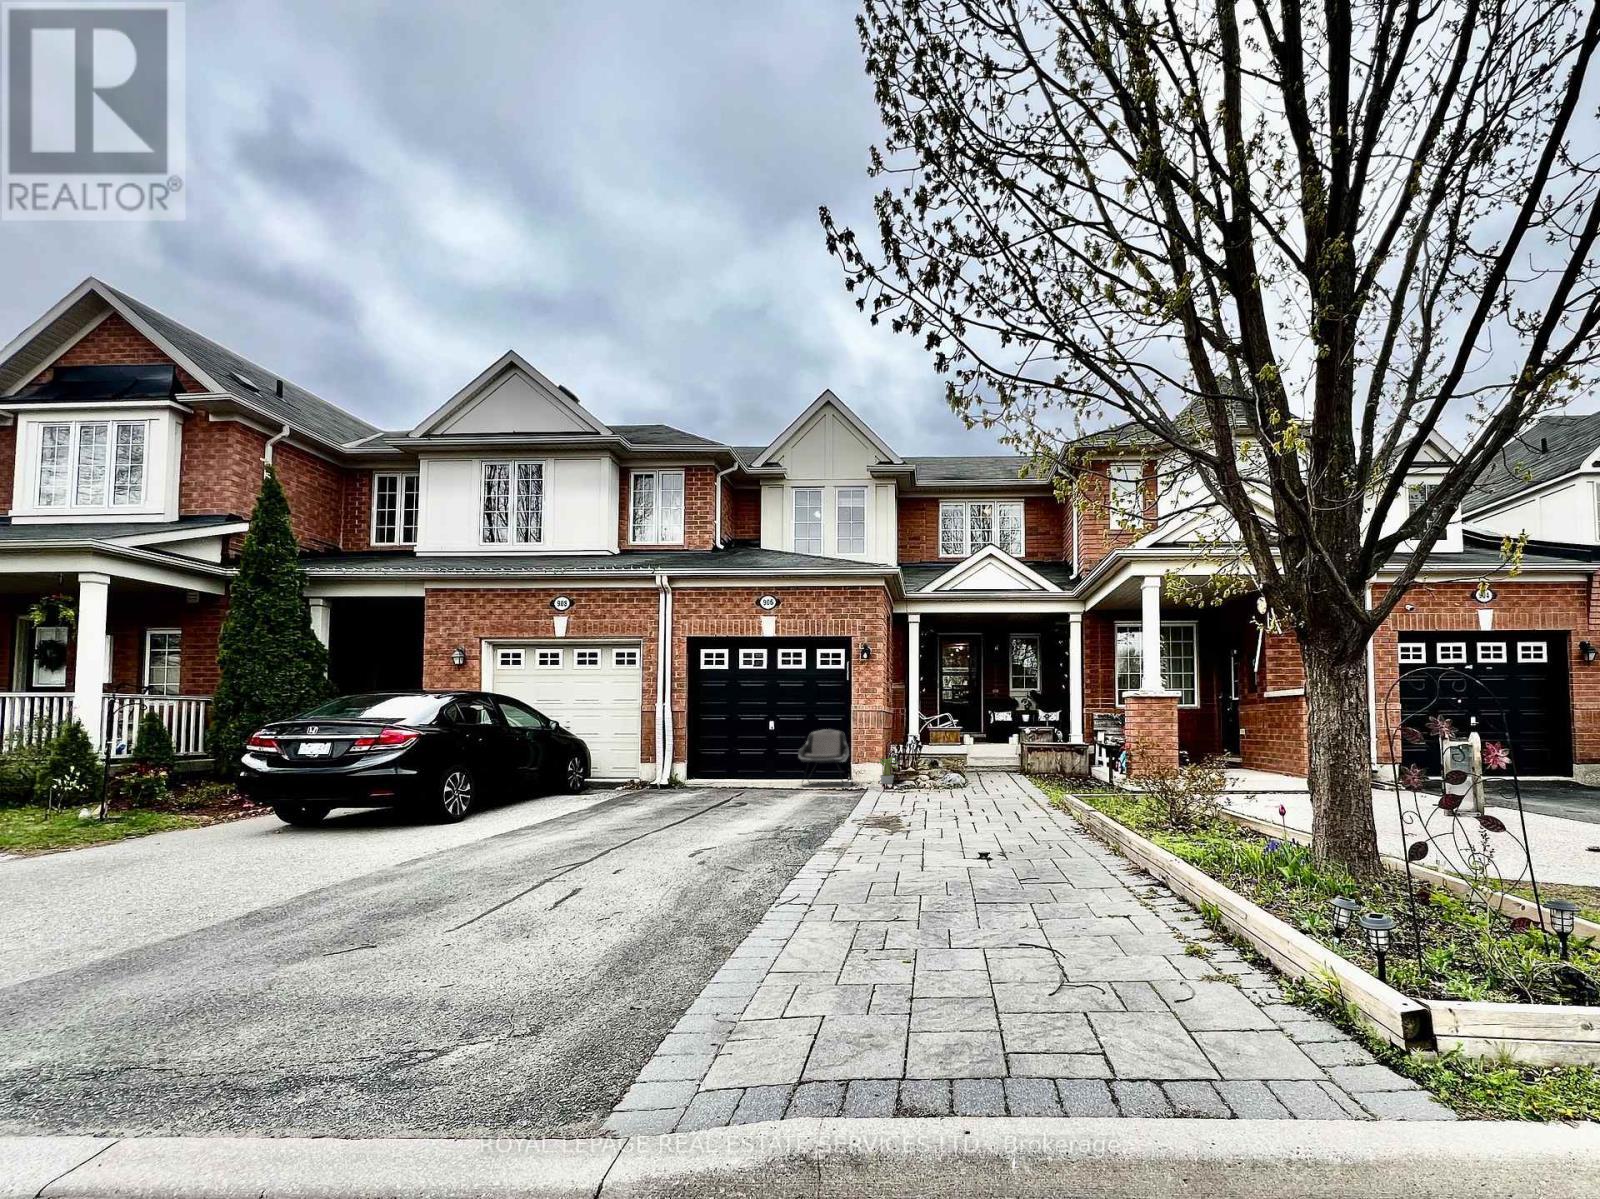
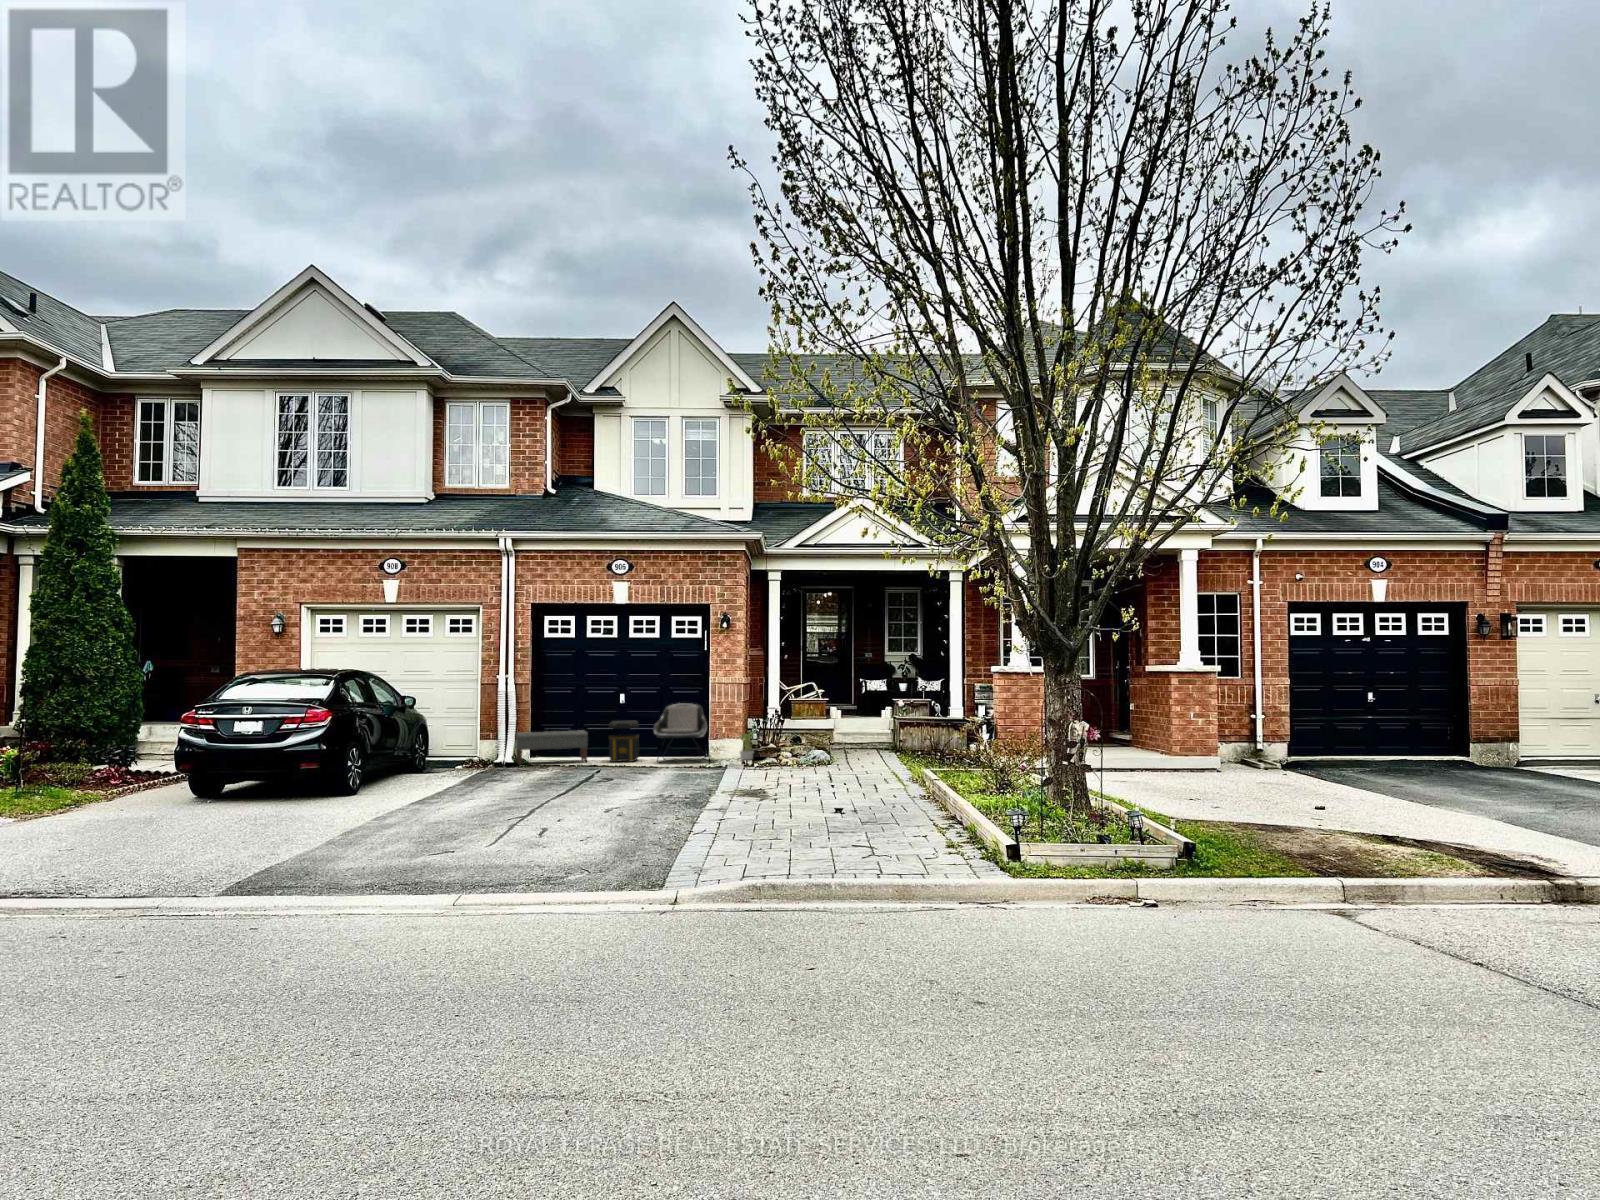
toolbox: none [757,746,786,785] -> present [609,721,639,762]
bench: none [672,755,738,787] -> present [515,730,588,765]

